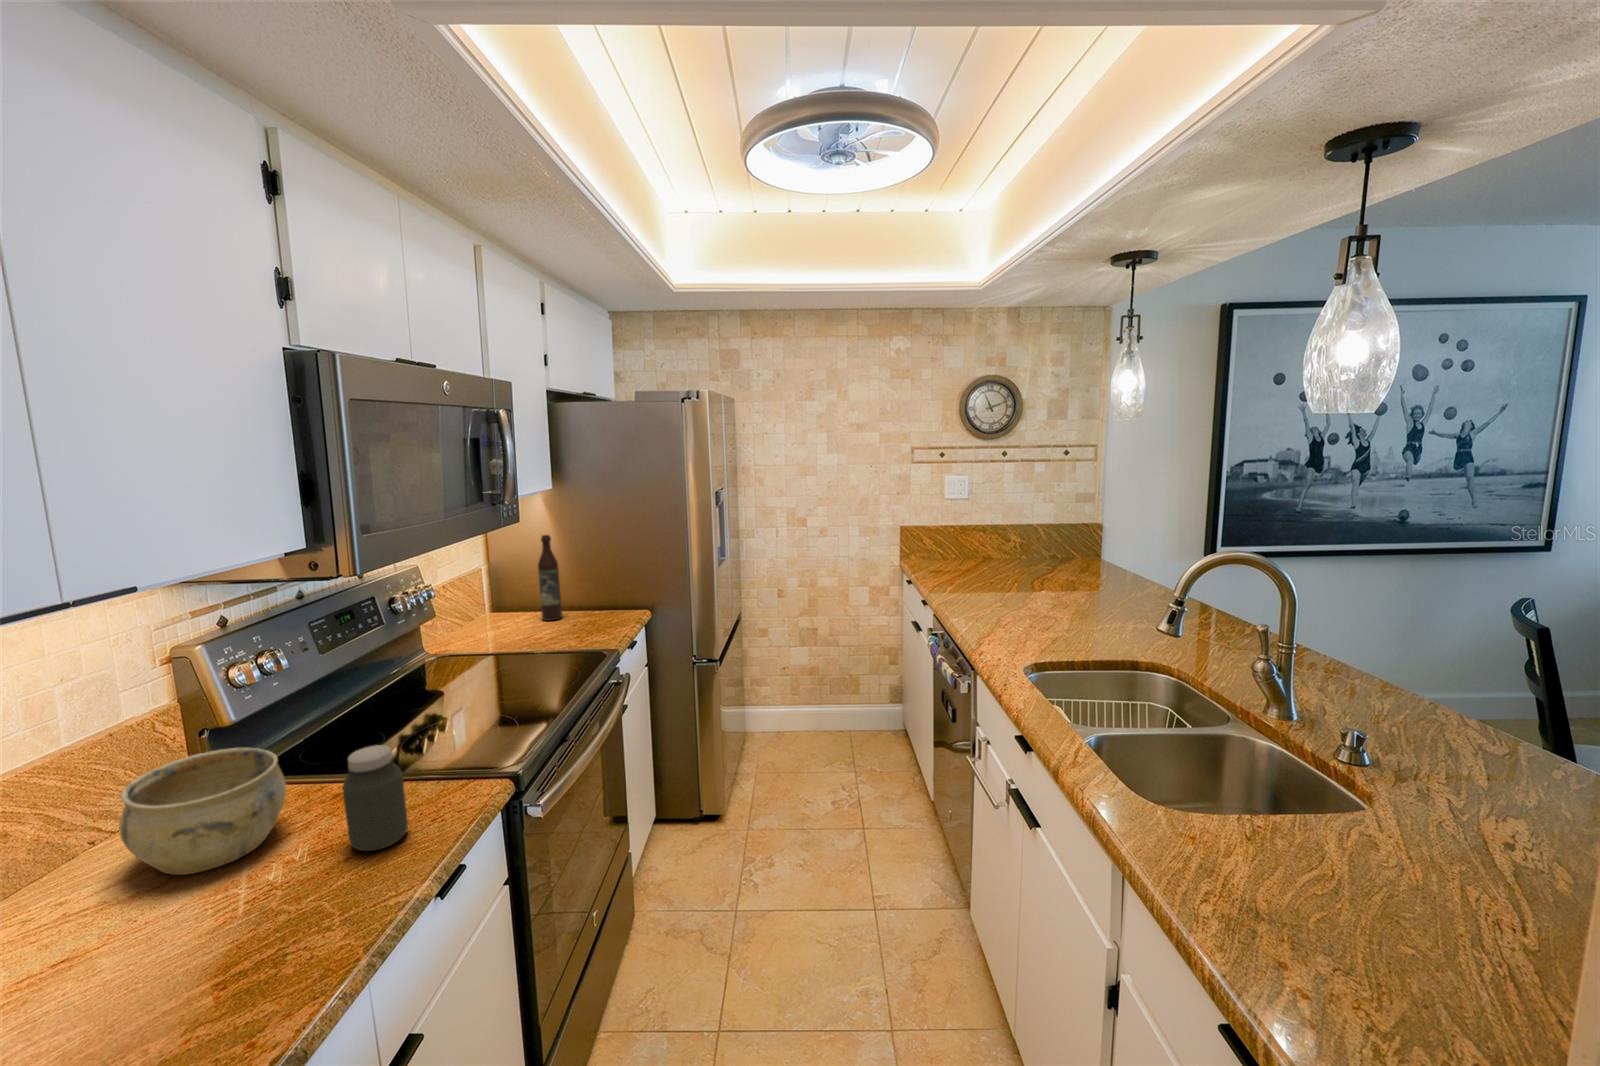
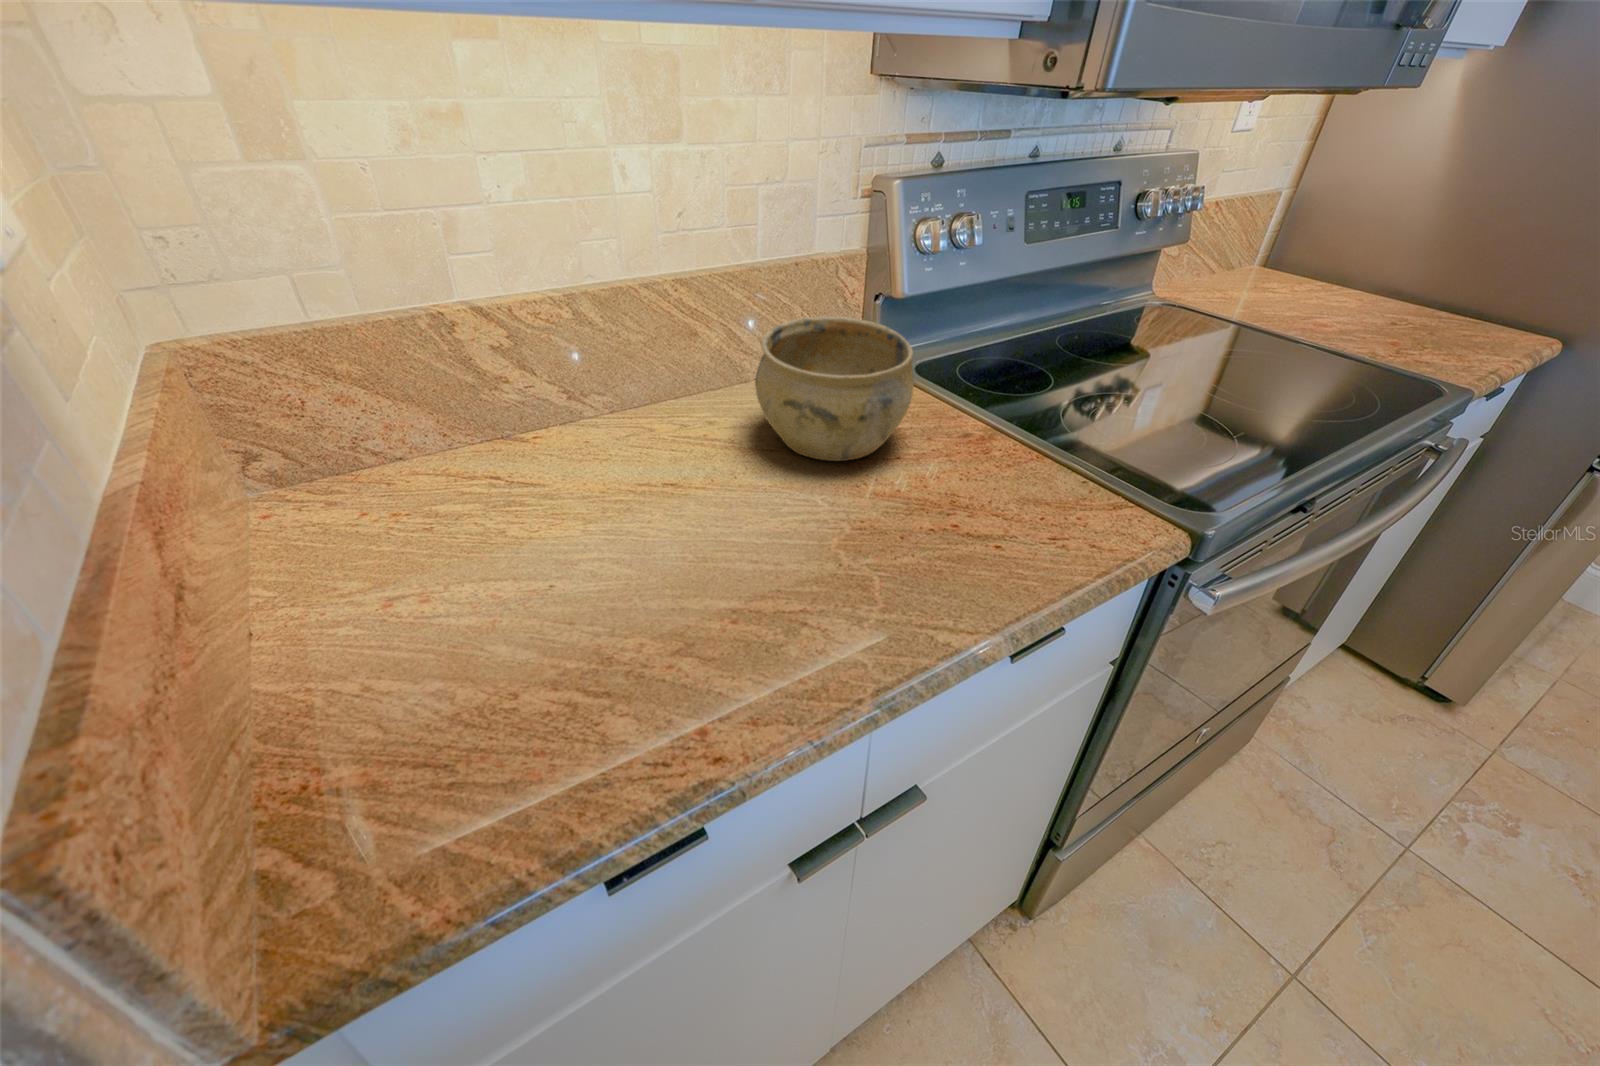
wine bottle: present [538,535,562,621] -> none [1340,143,1444,306]
jar: present [343,745,408,851] -> none [943,390,1038,545]

